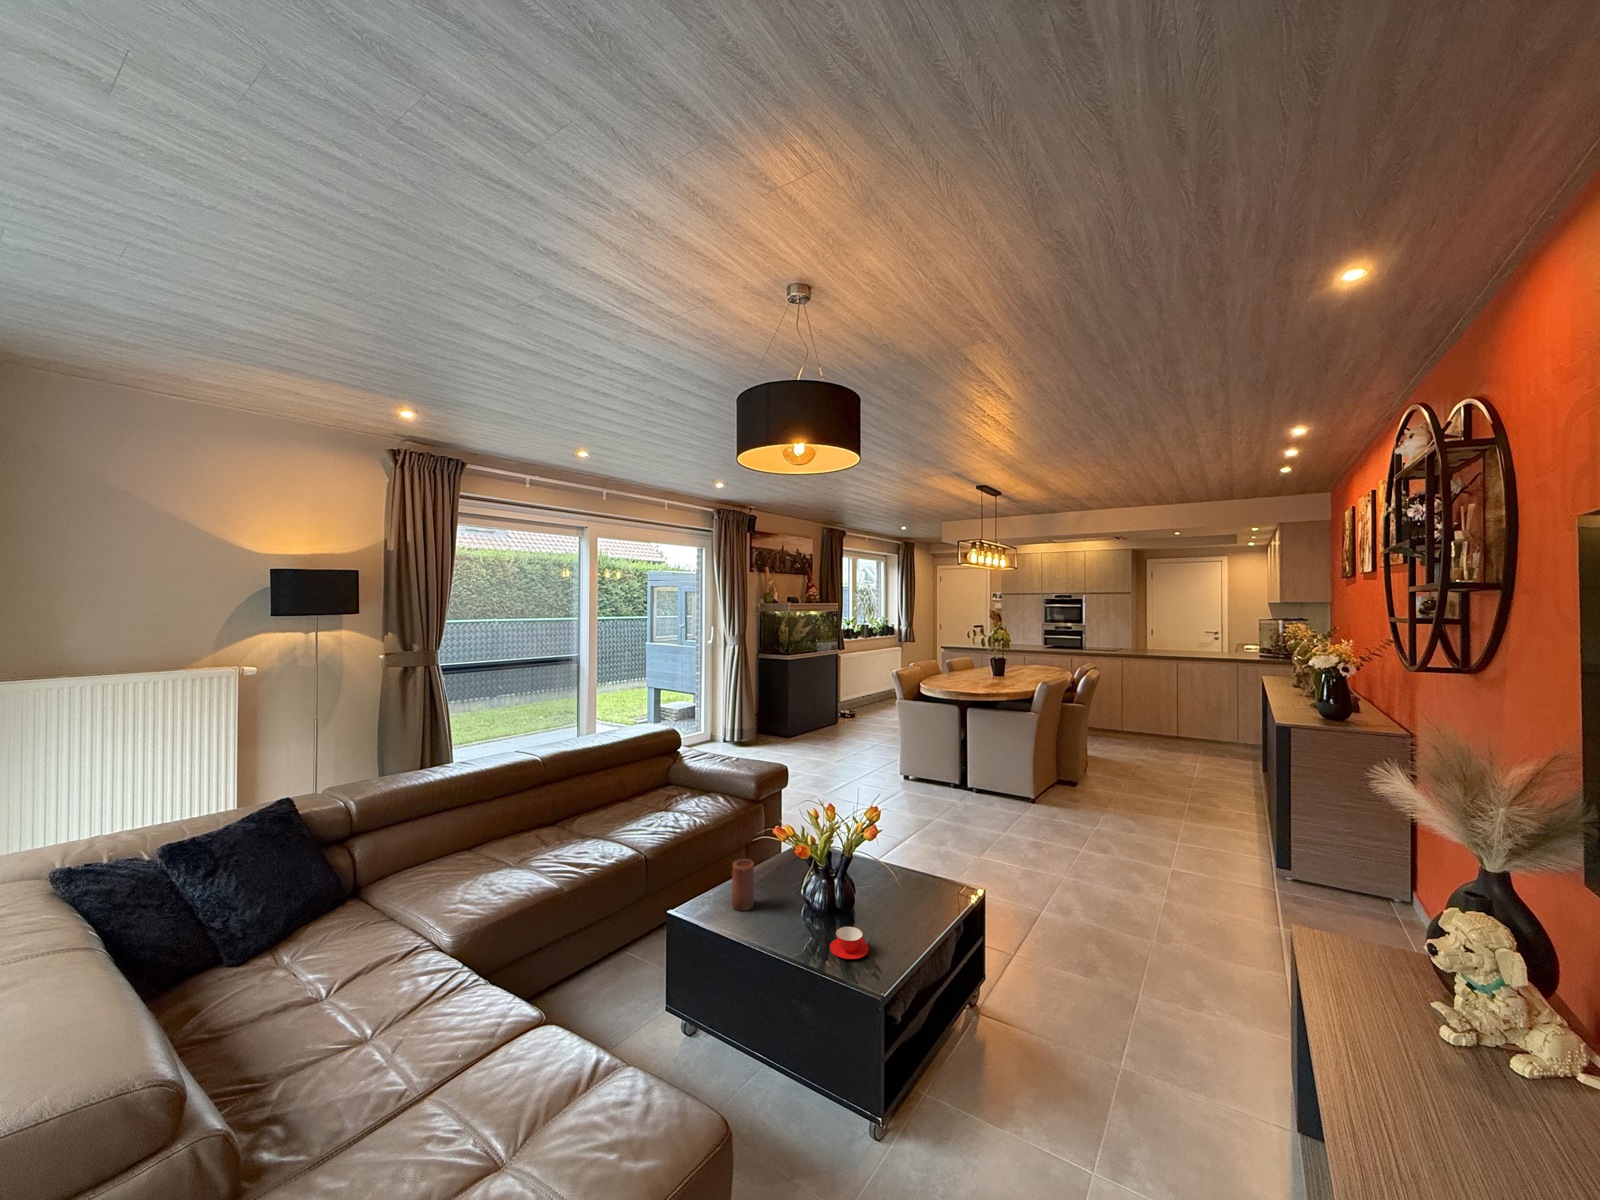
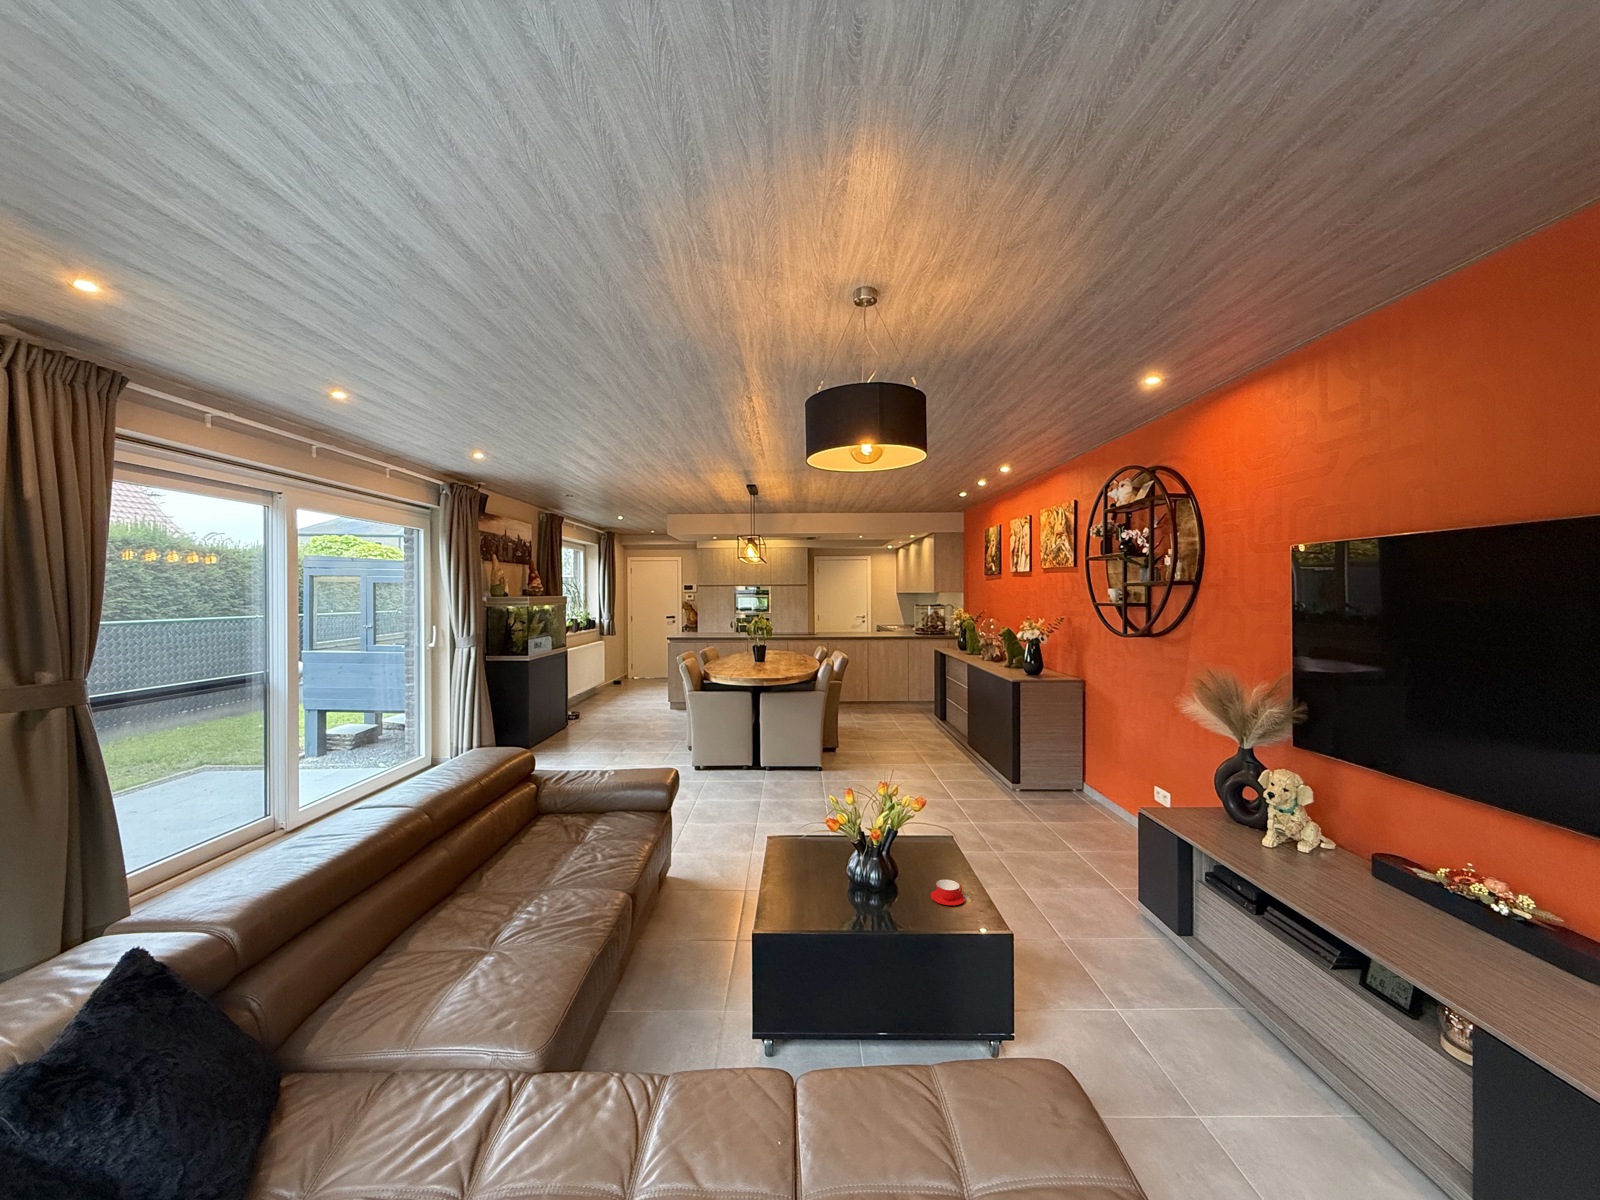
candle: present [732,859,754,911] -> none [813,851,834,902]

